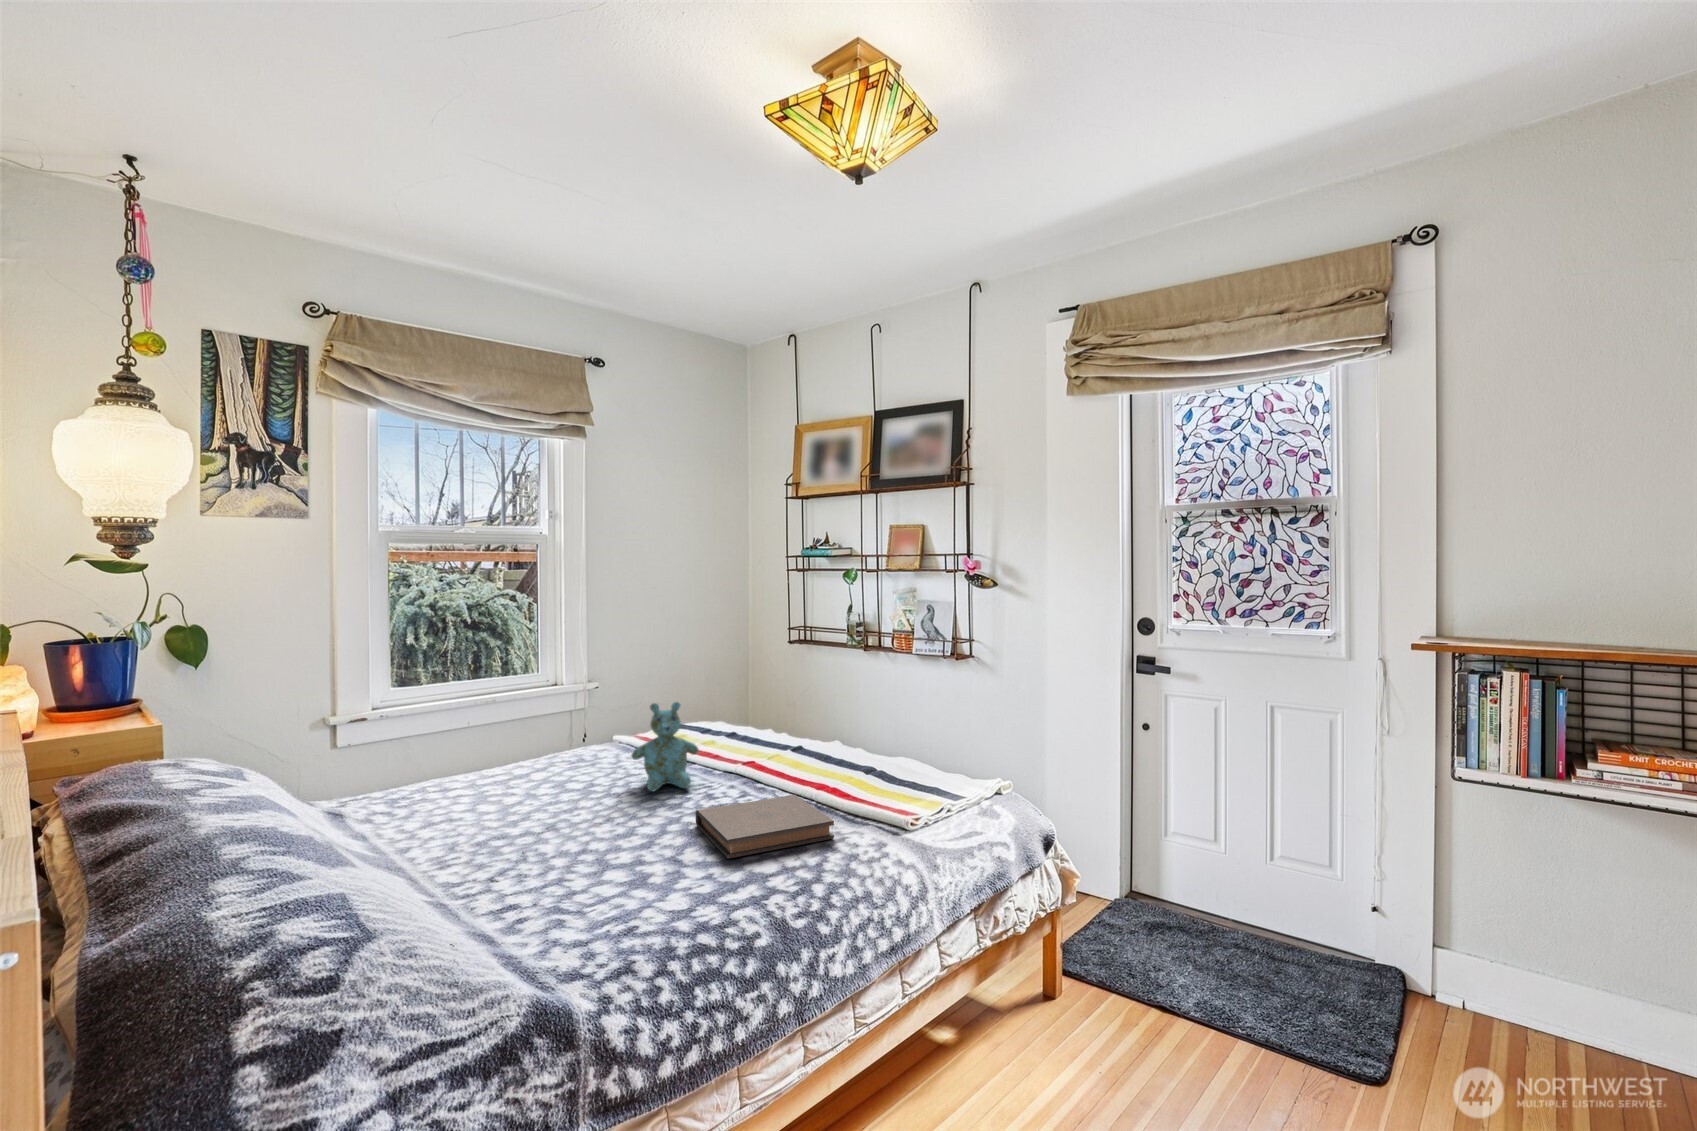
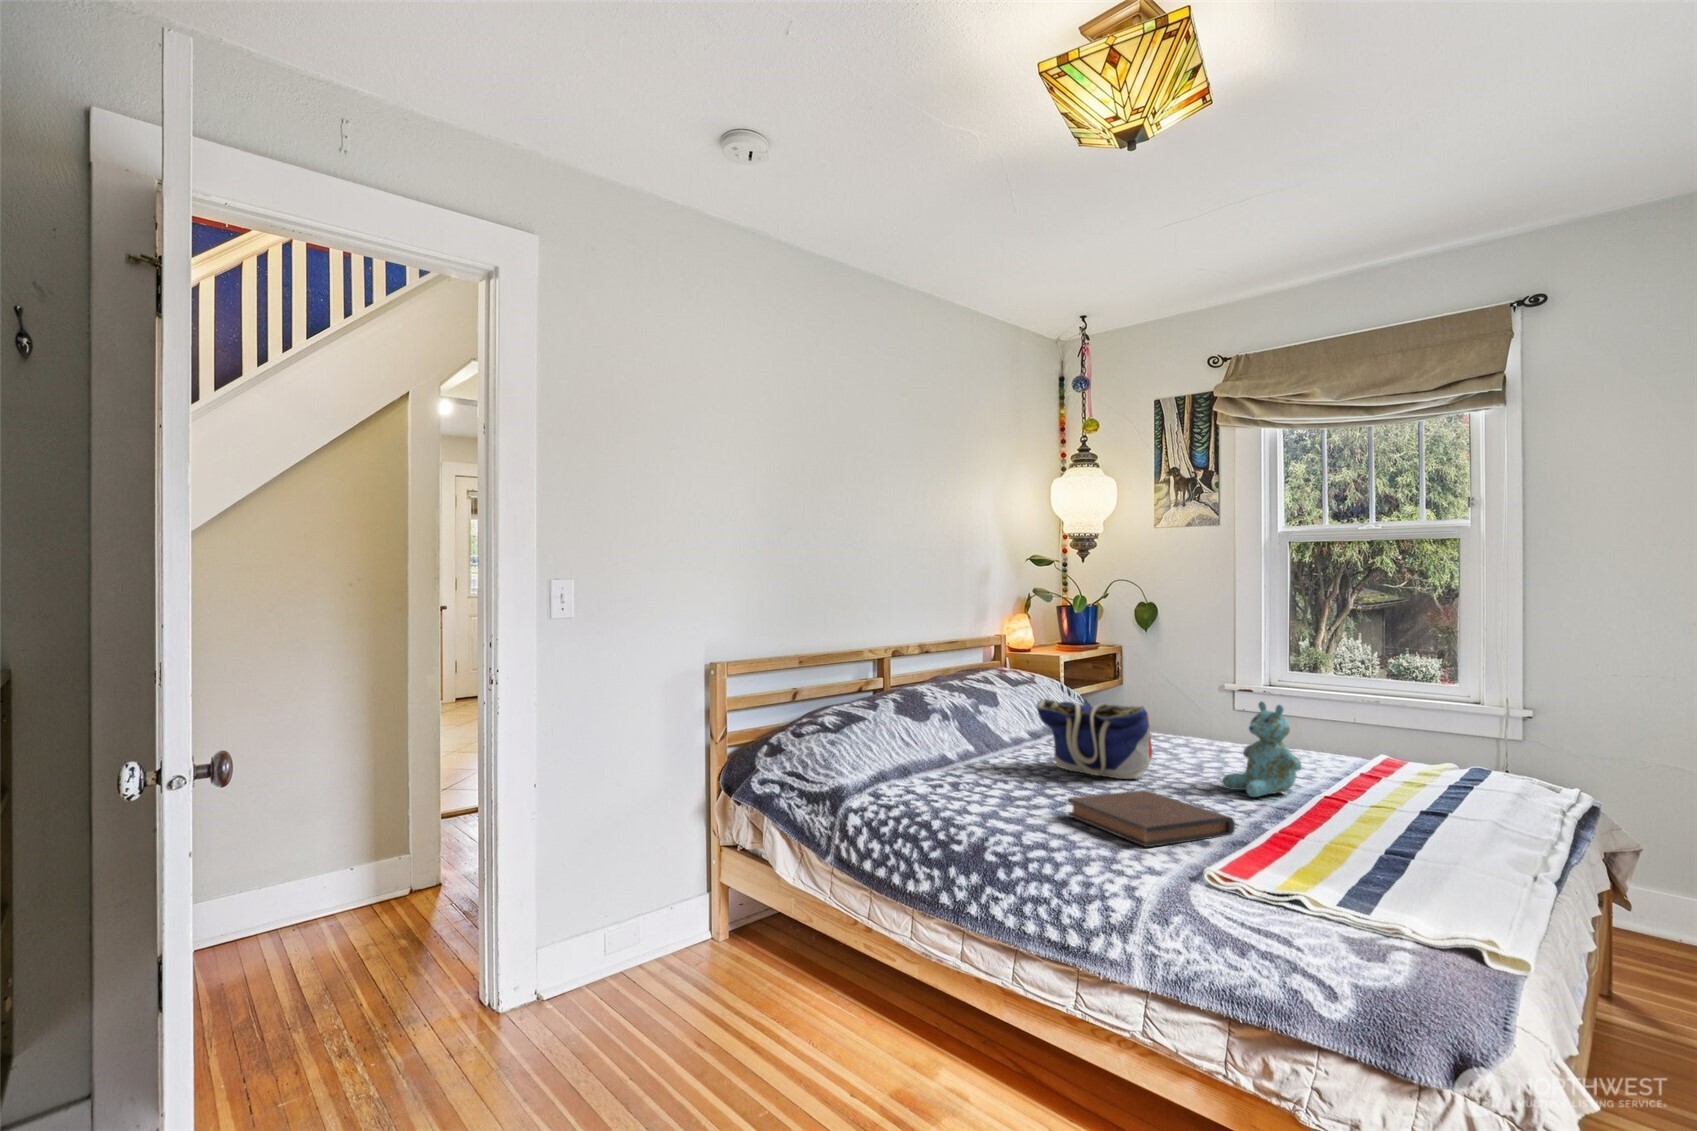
tote bag: none [471,734,615,846] -> present [1037,699,1152,779]

